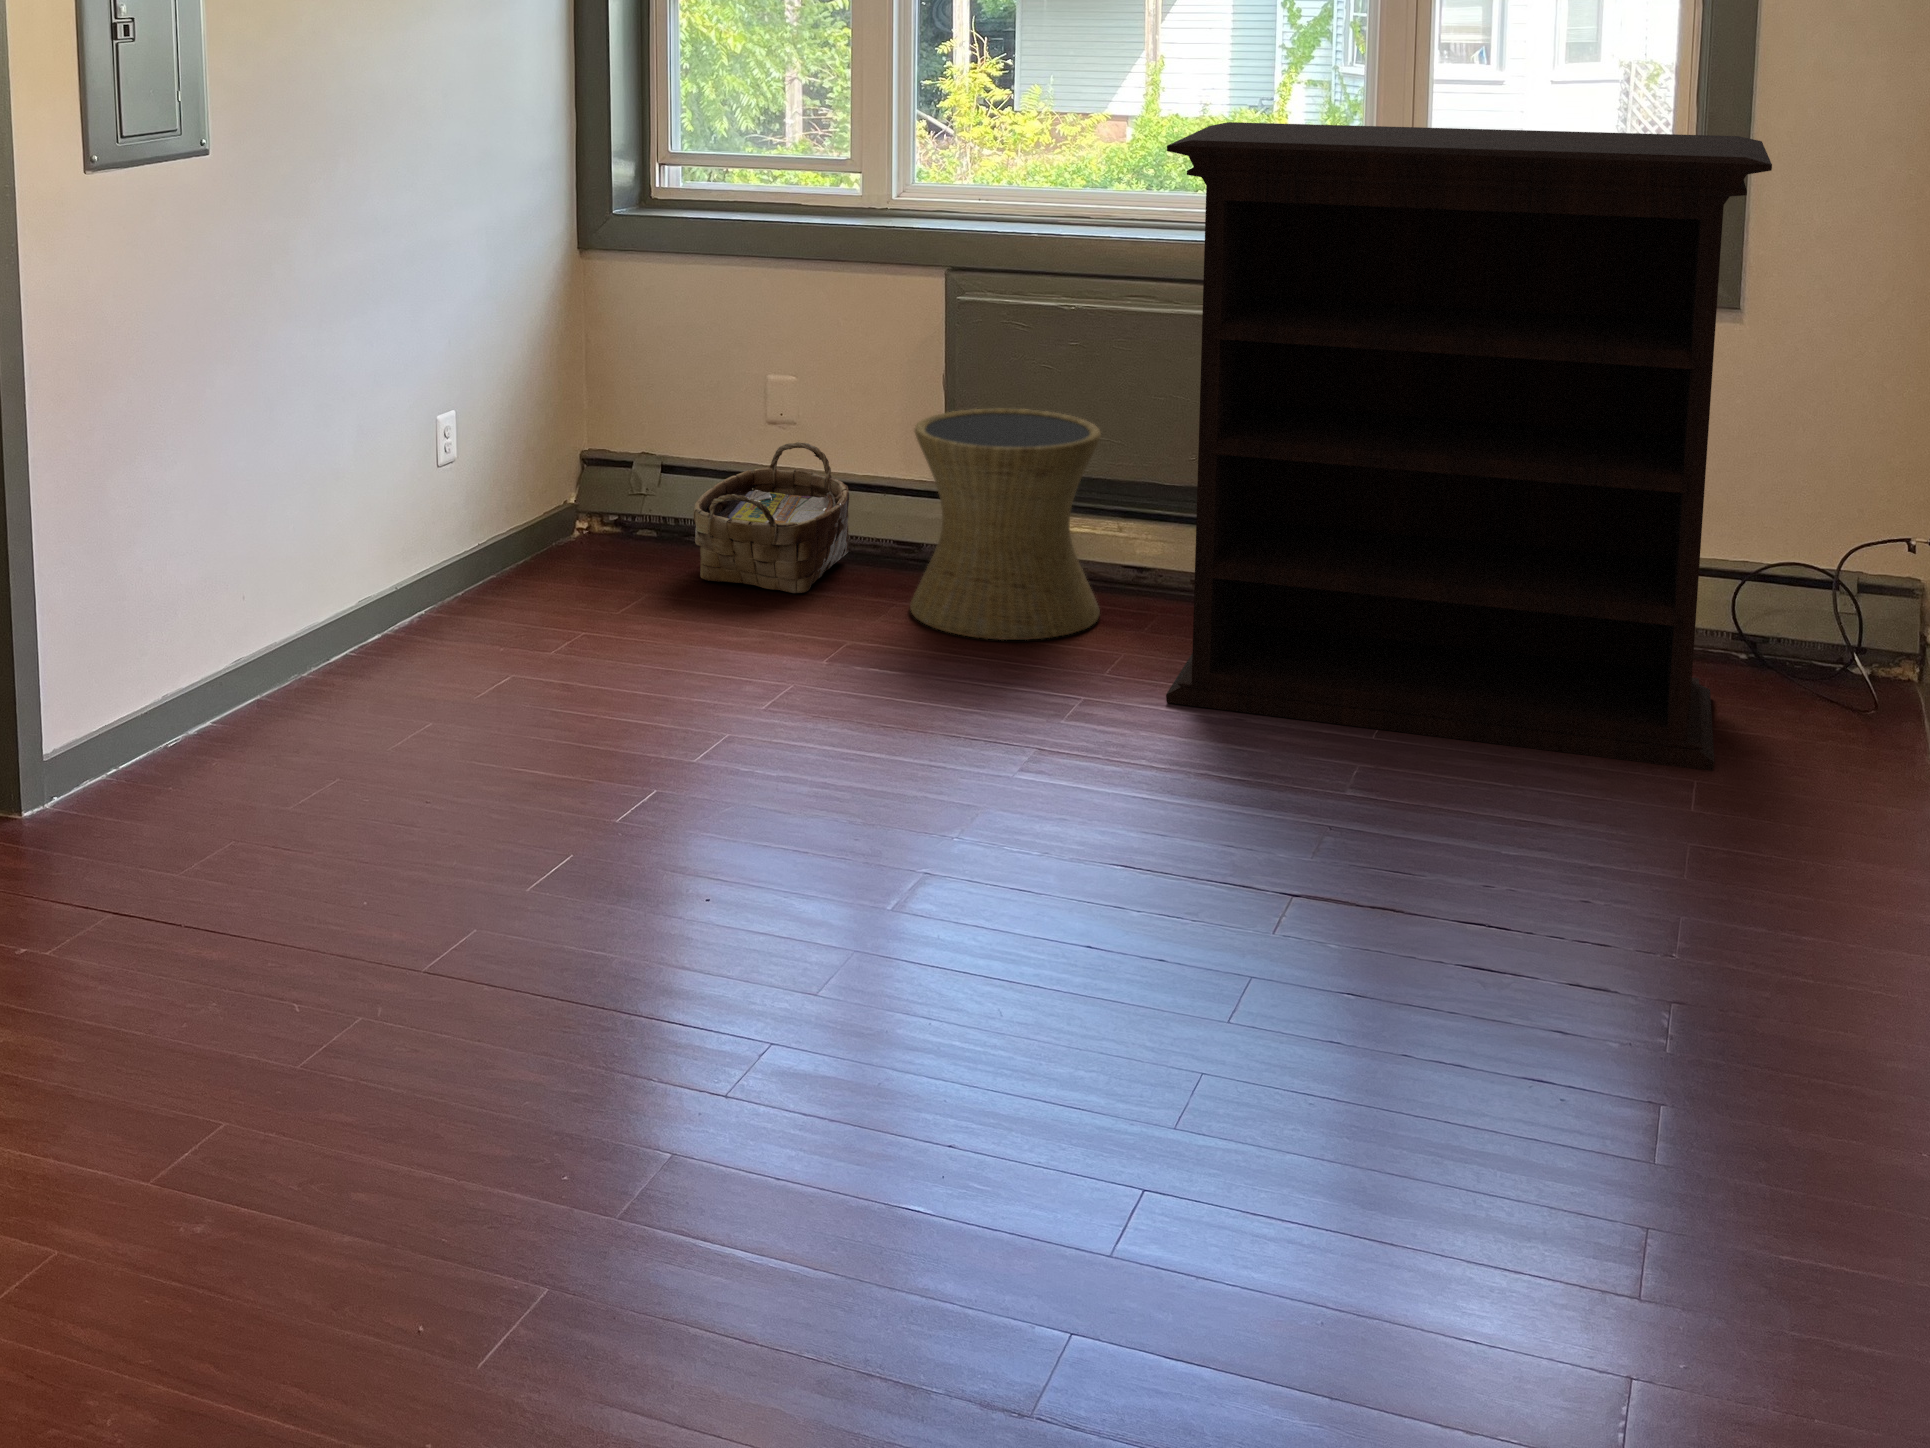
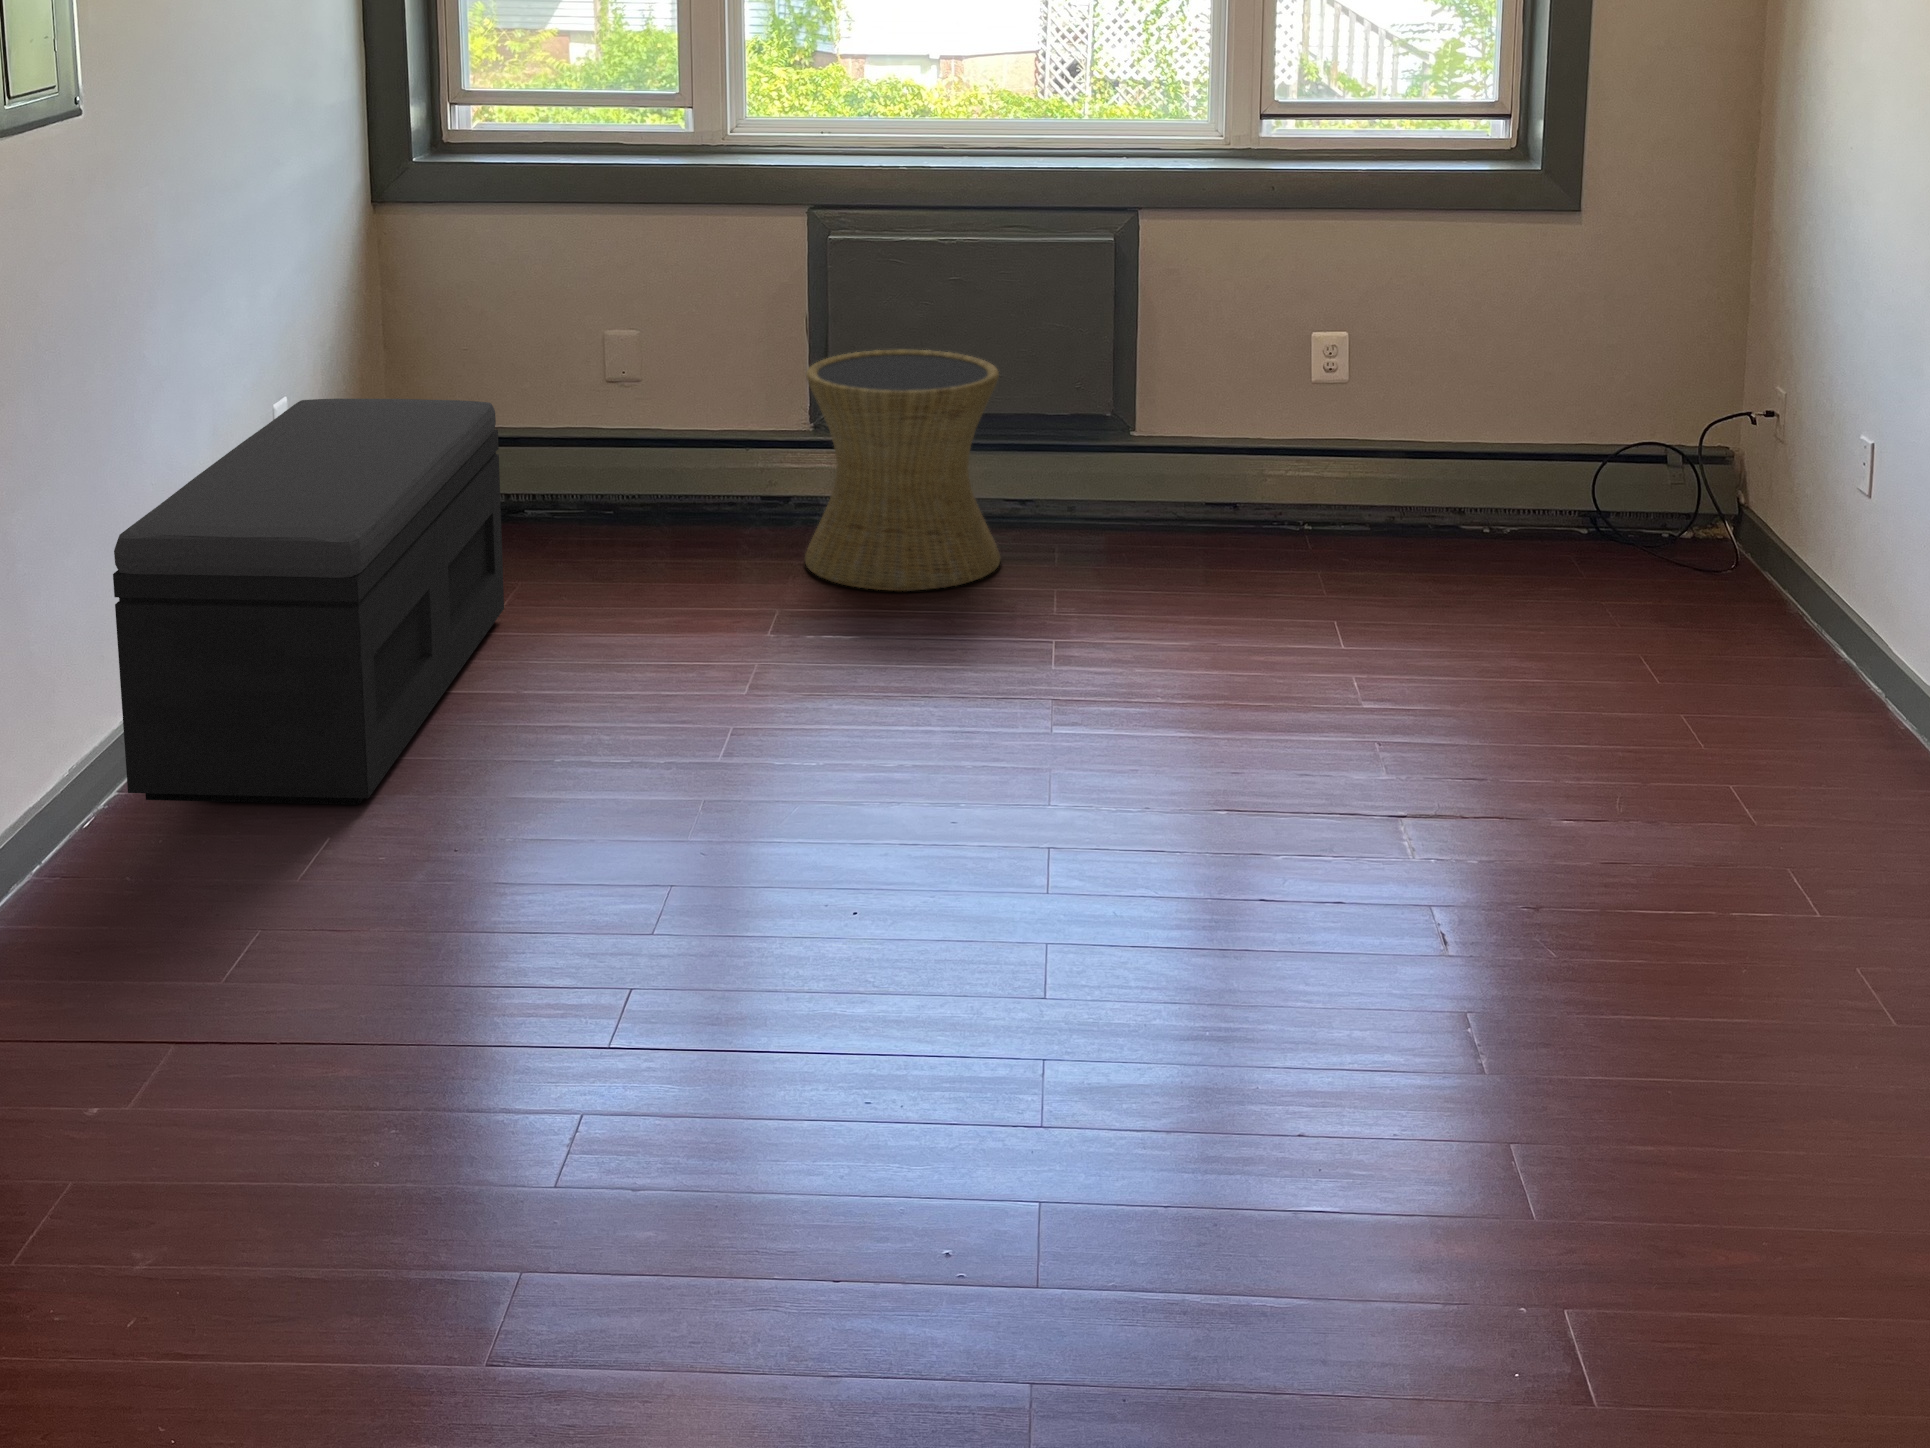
bookshelf: present [1166,122,1772,771] -> none [1112,45,1688,644]
storage bench: none [209,416,616,765] -> present [113,399,504,805]
woven basket: present [694,442,849,593] -> none [553,401,713,564]

